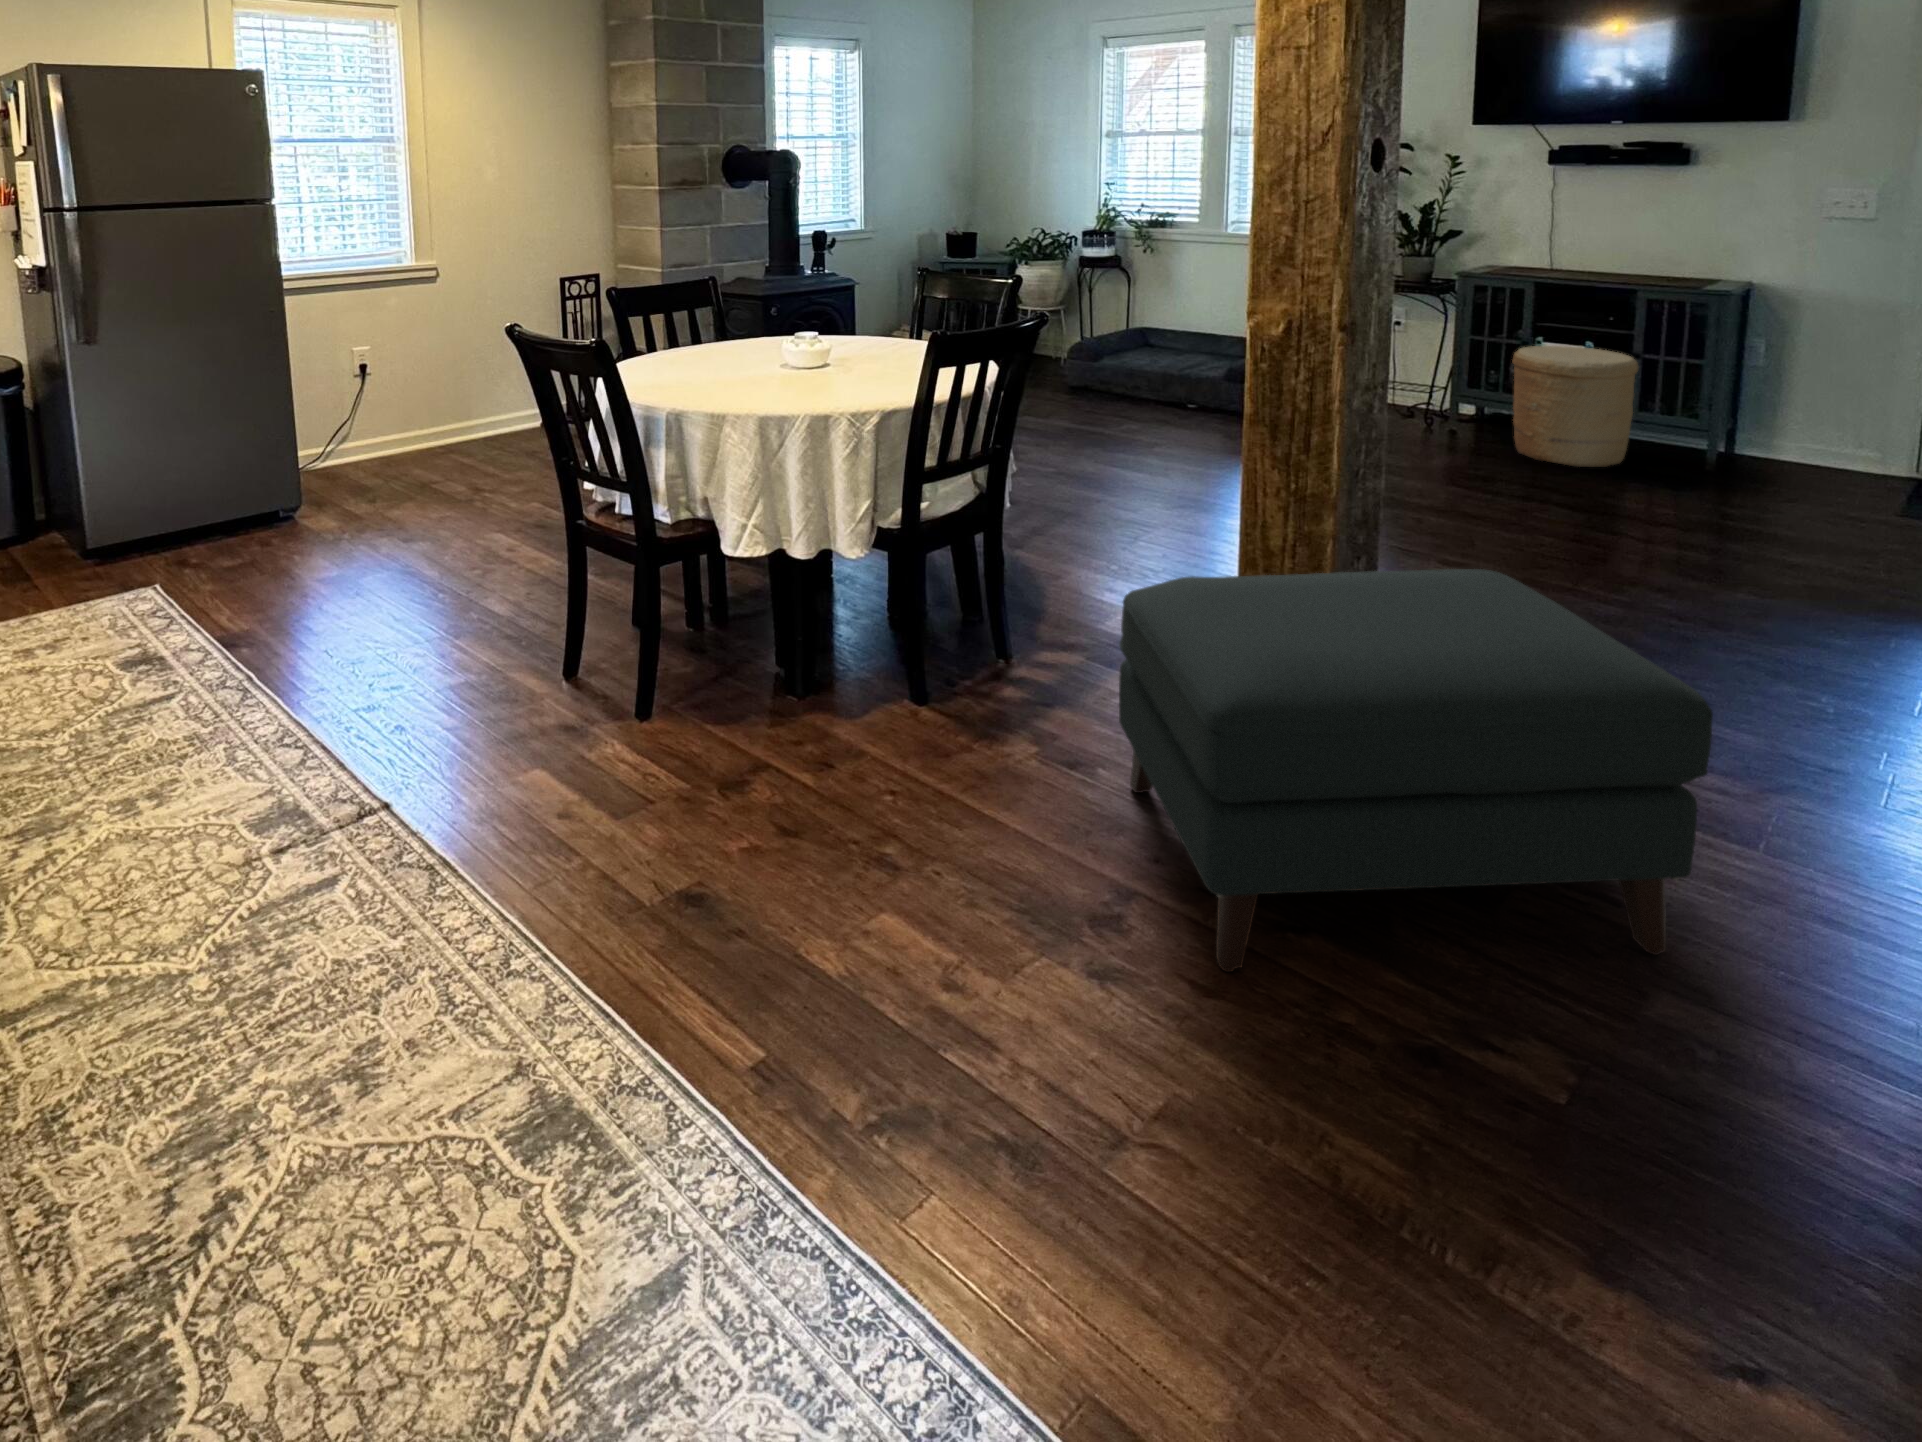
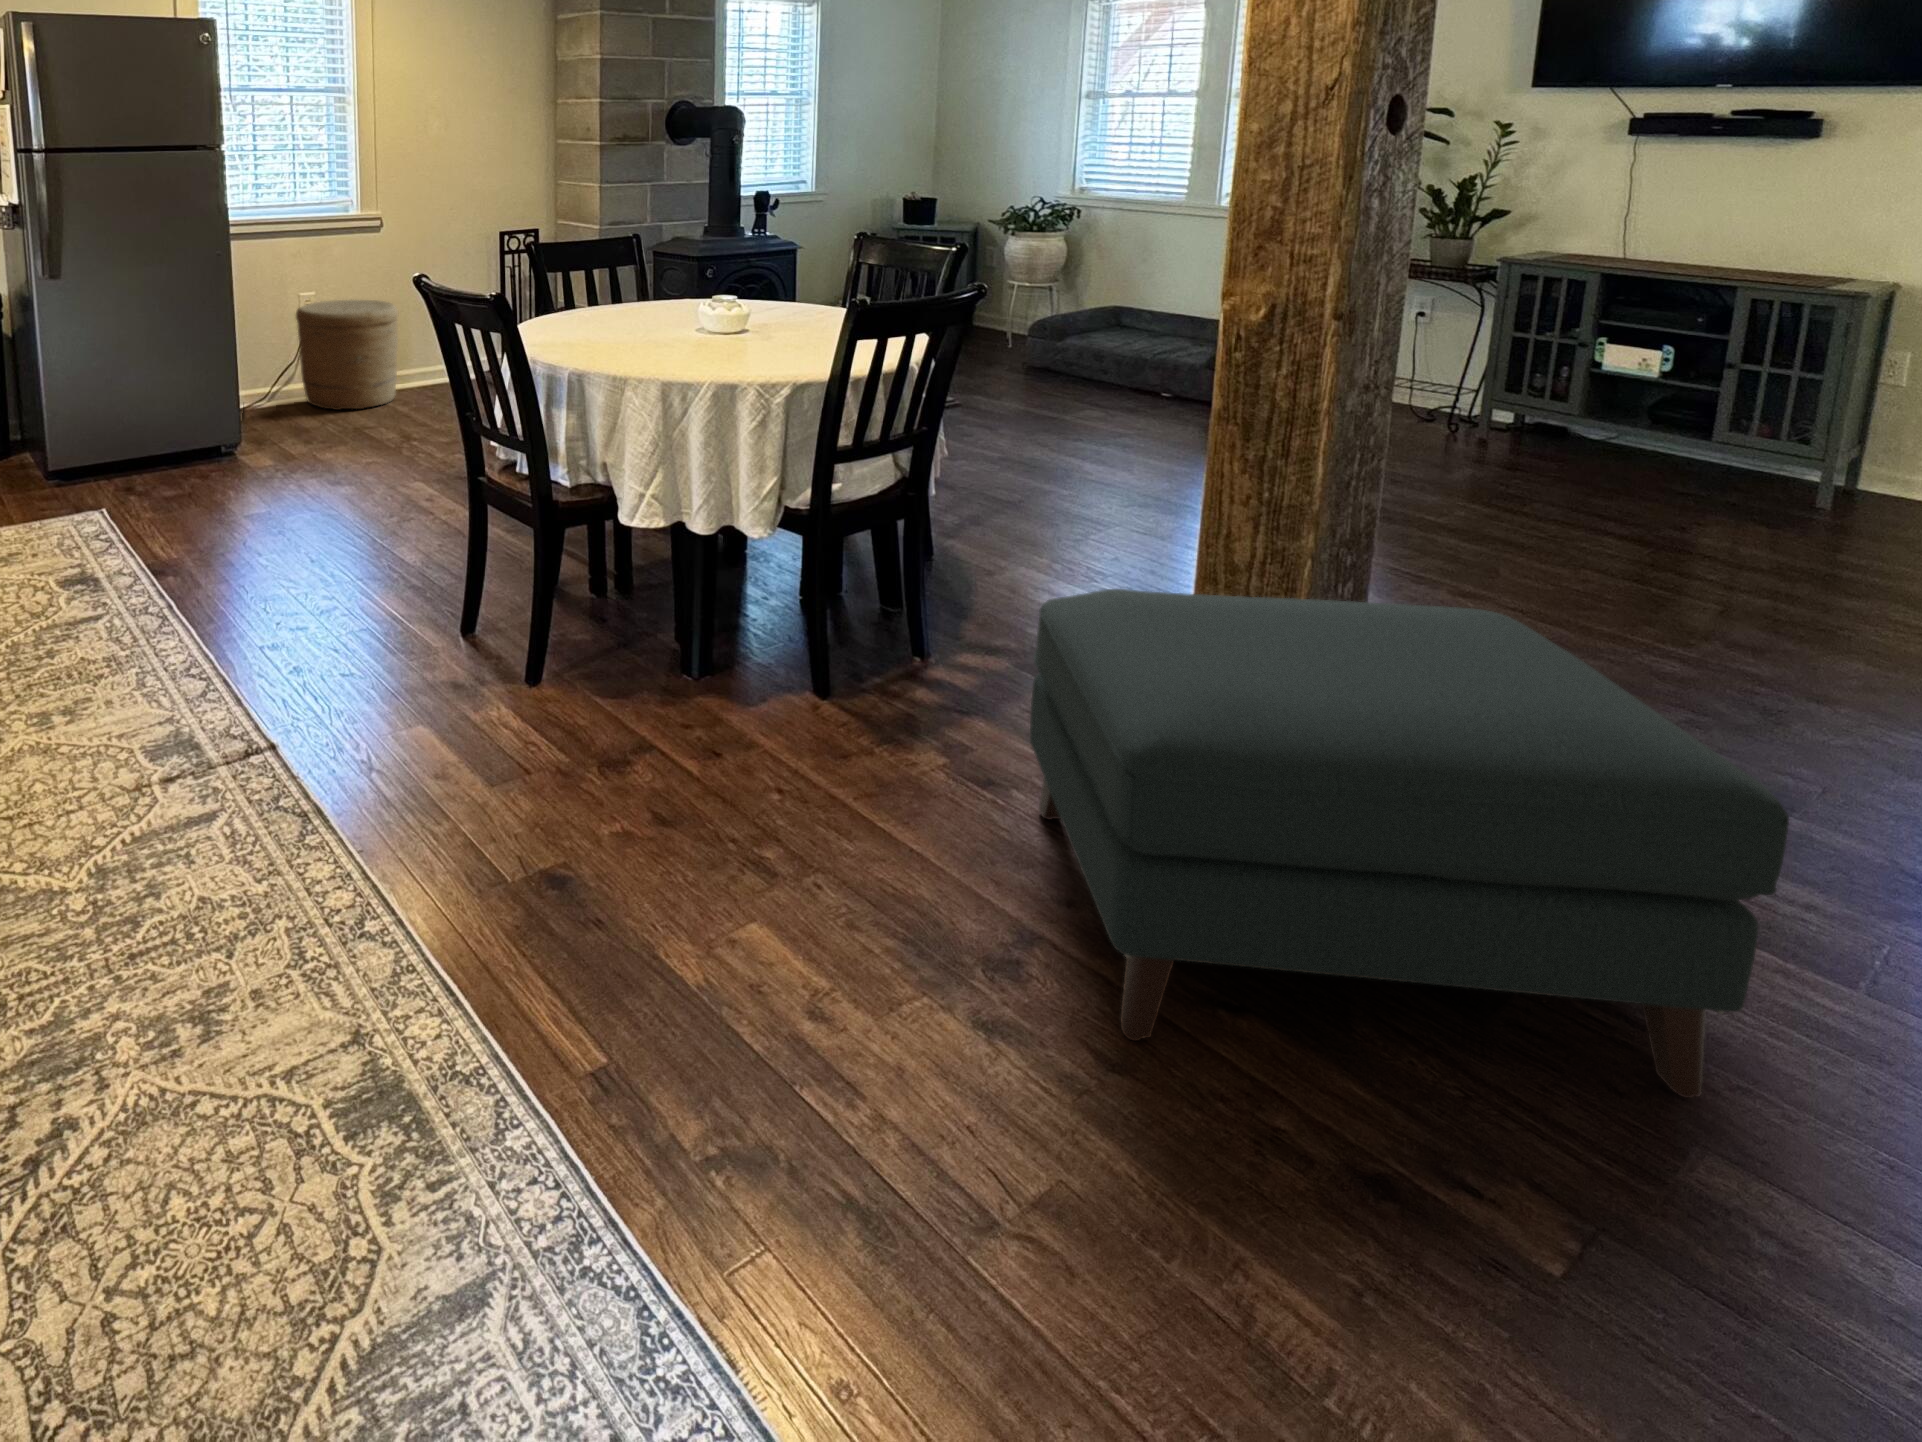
woven basket: present [1512,346,1639,467] -> present [296,300,398,410]

